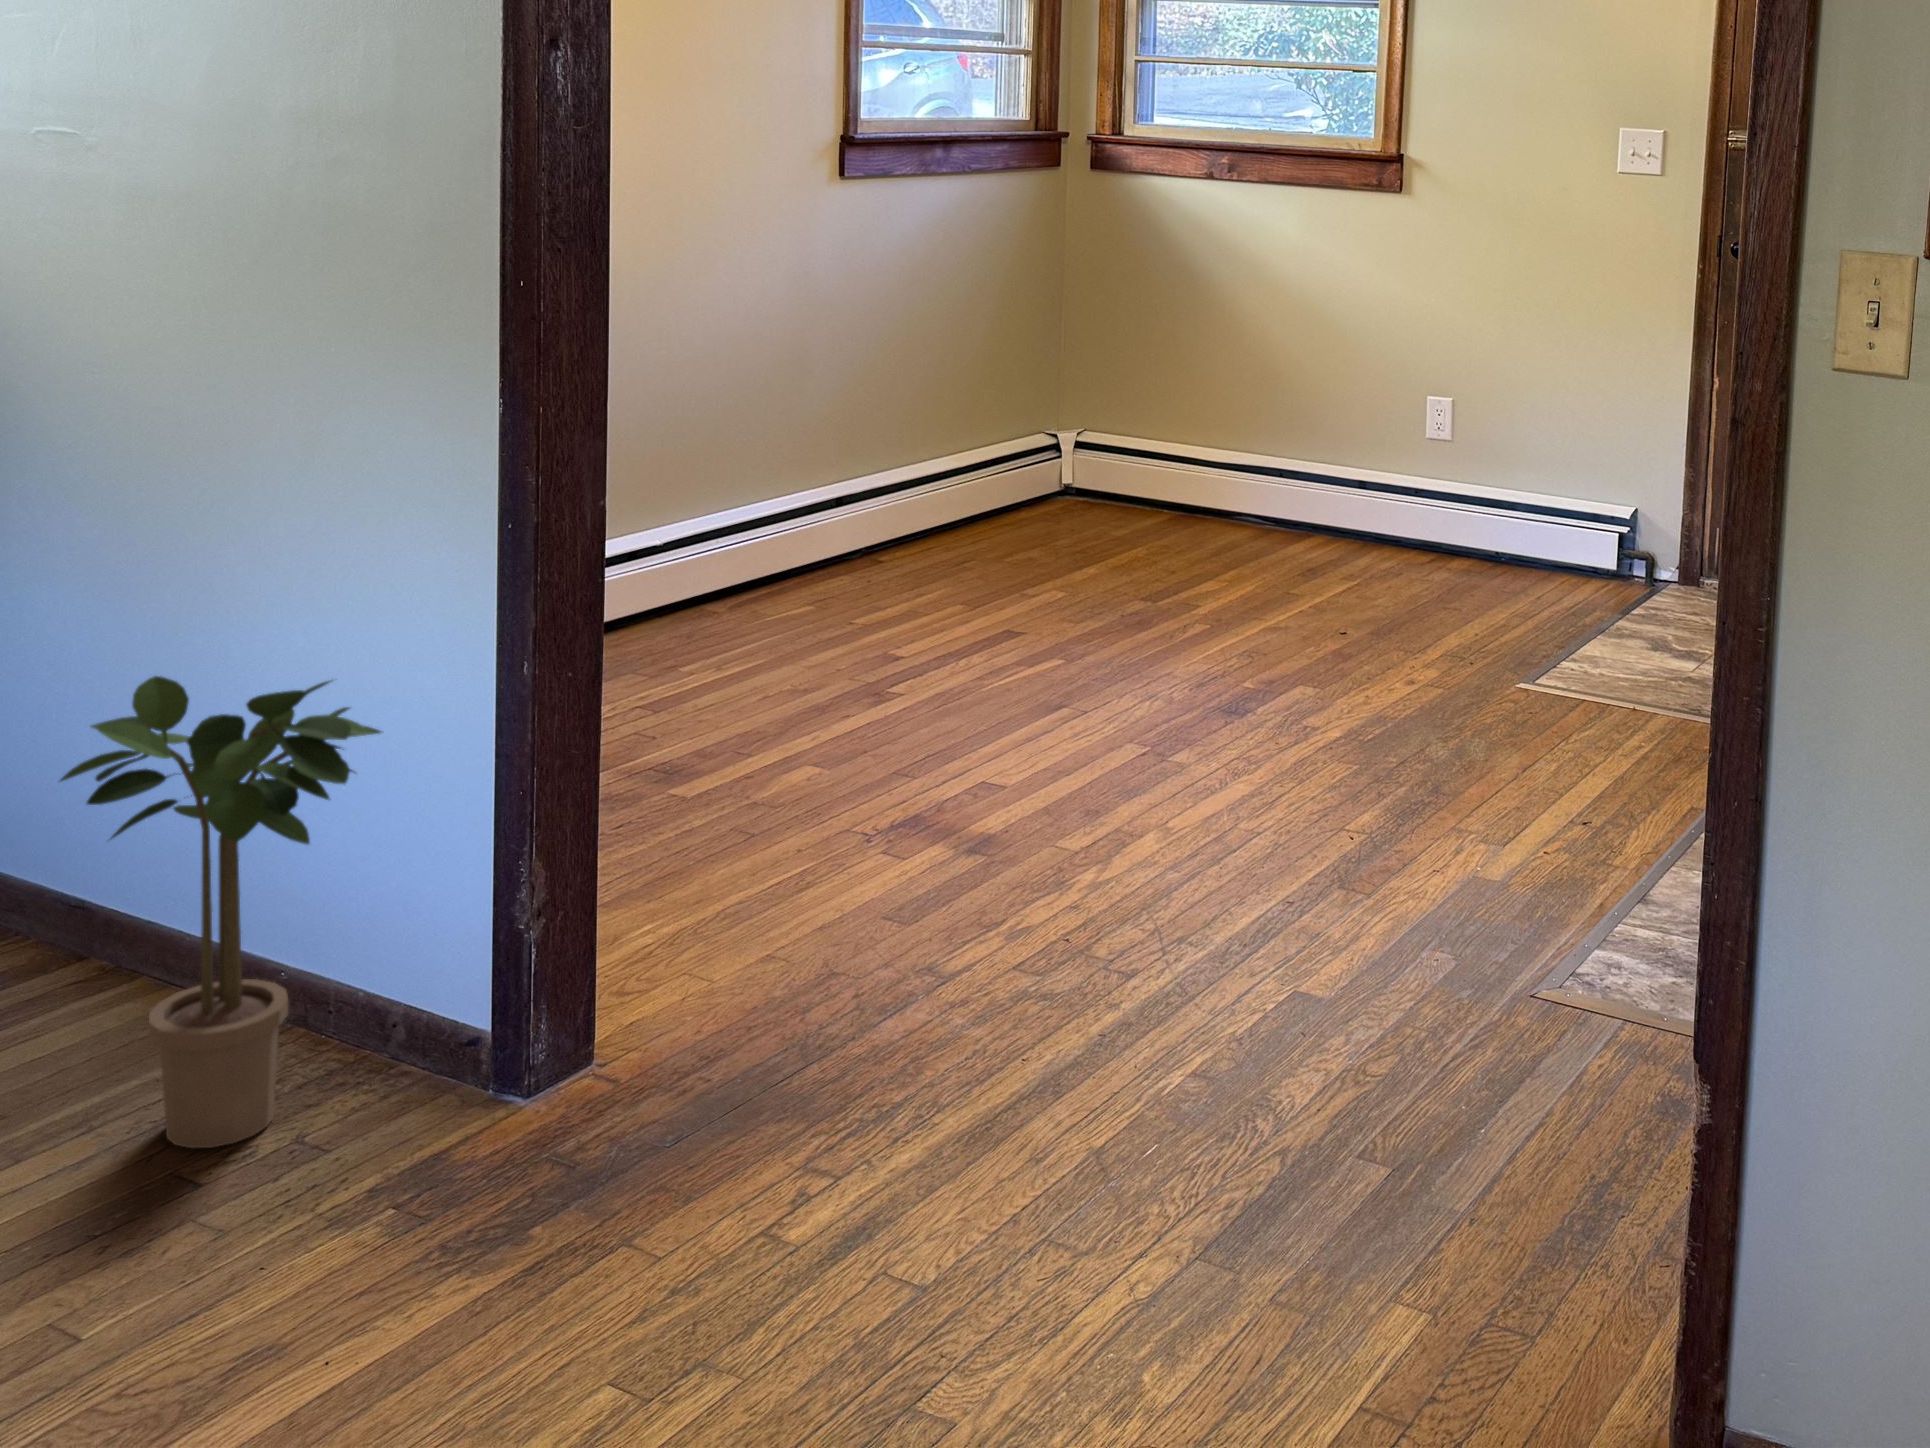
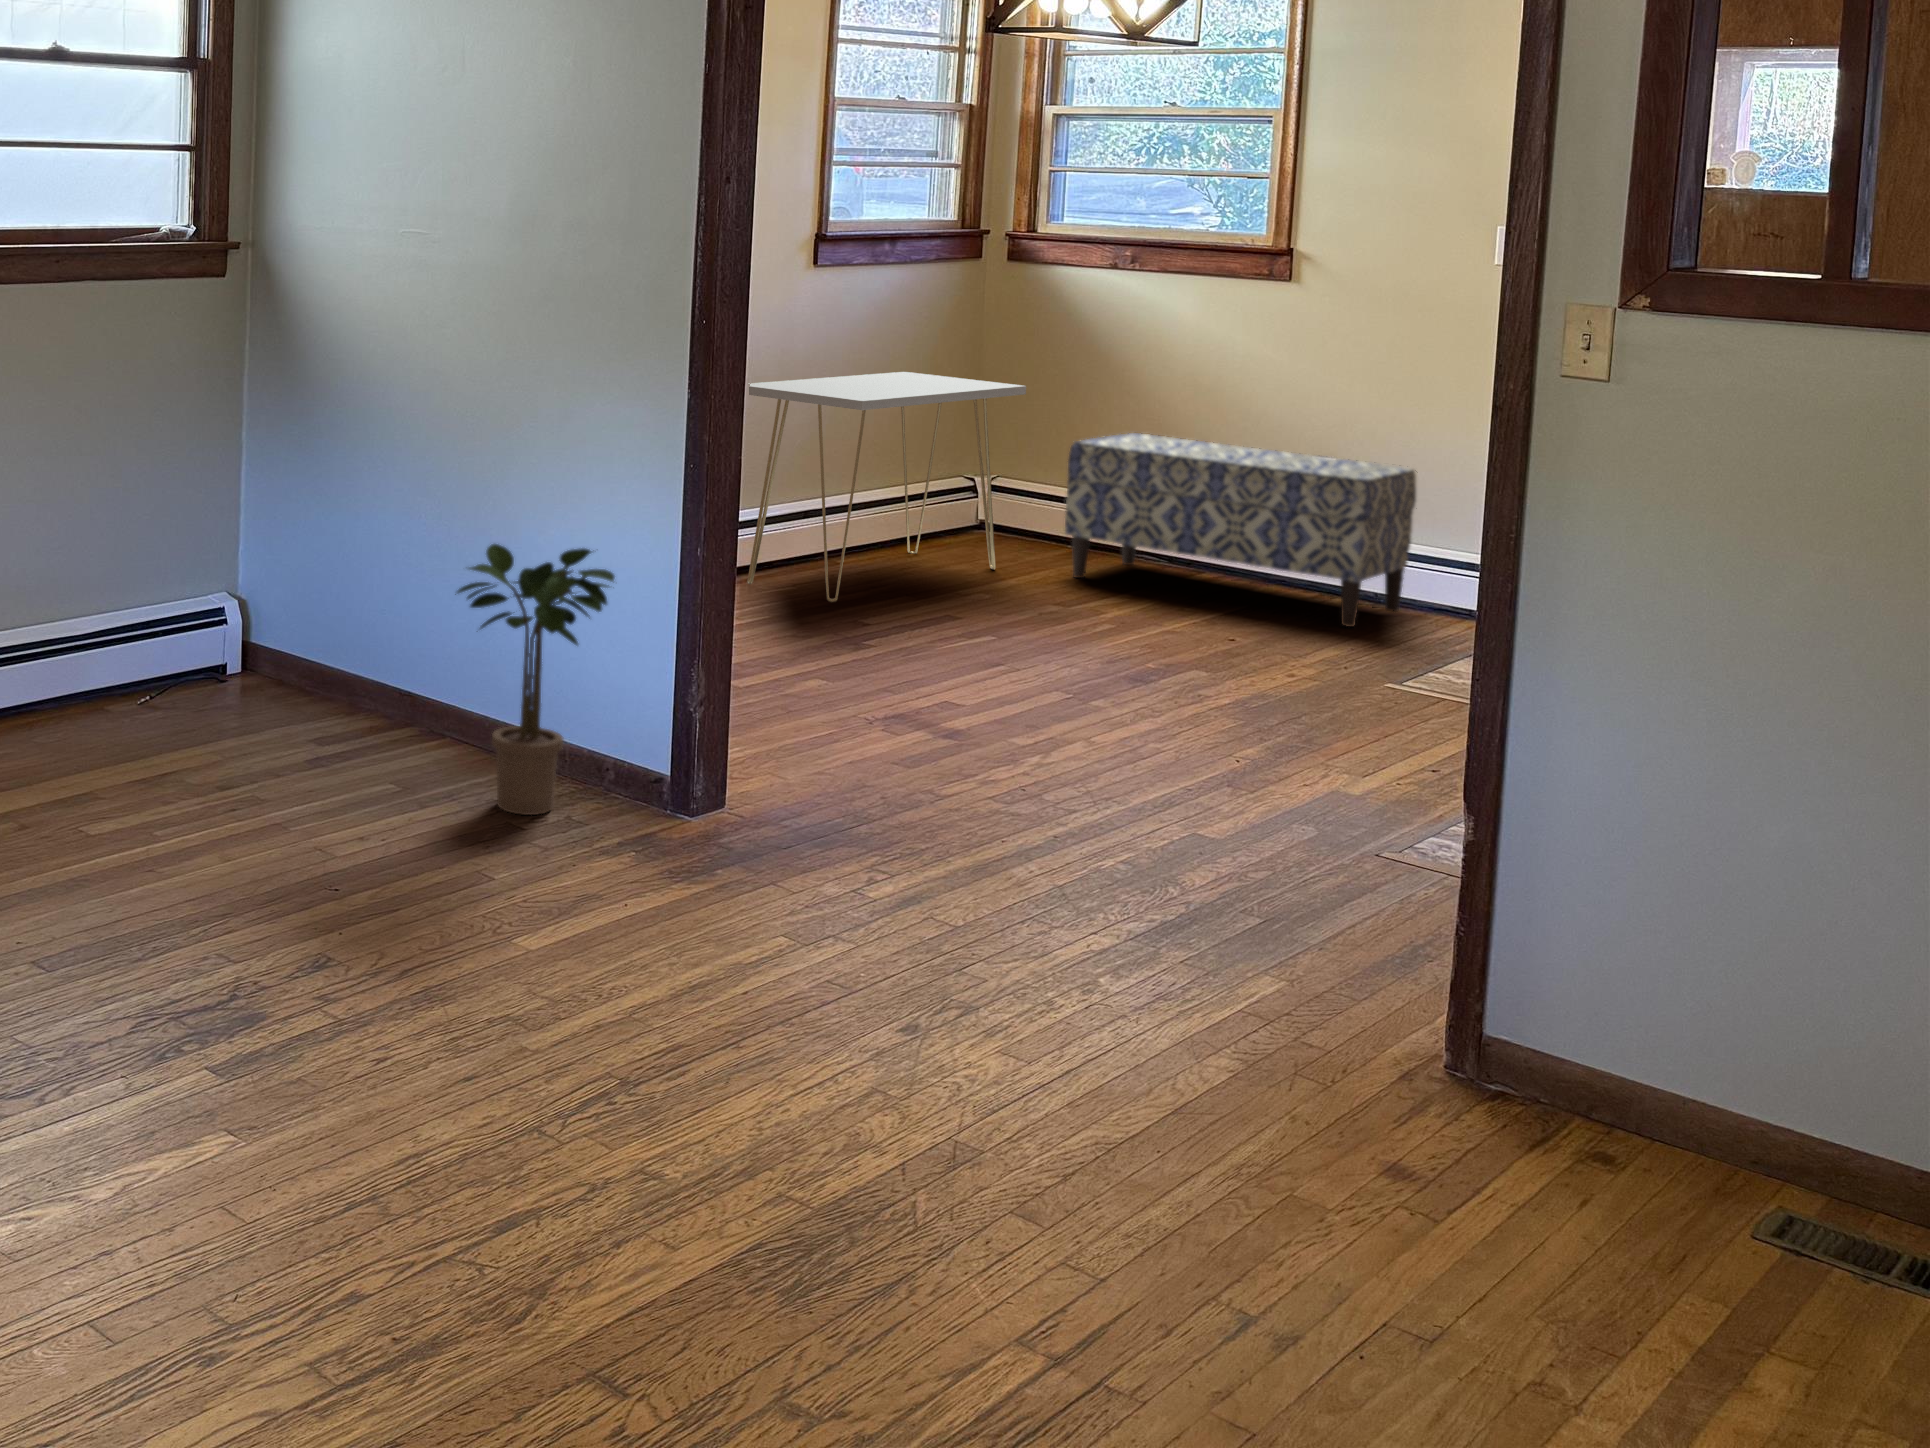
console table: none [728,309,1107,622] -> present [748,372,1026,602]
bench: none [1155,373,1540,597] -> present [1065,433,1416,627]

